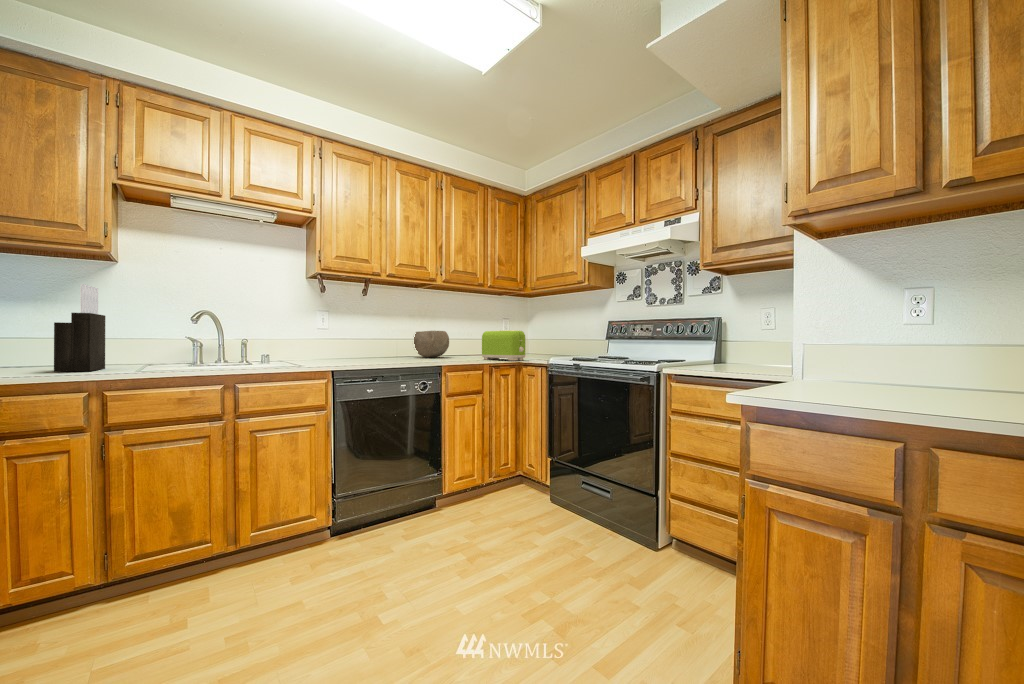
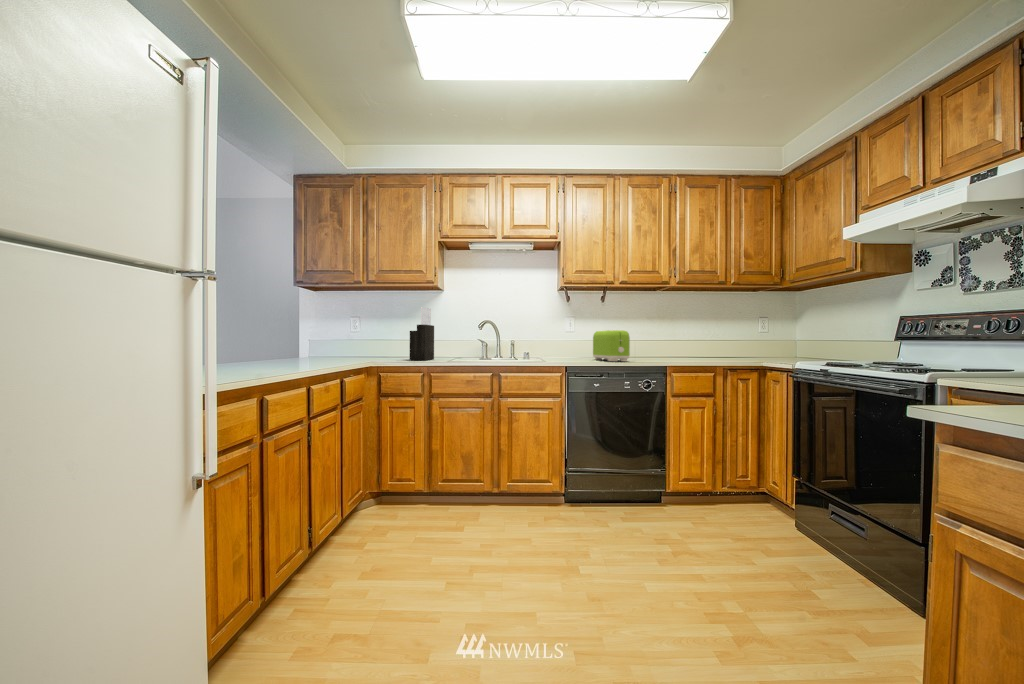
toaster: present [482,330,525,361] -> present [593,330,630,361]
bowl: present [414,331,449,358] -> none [653,332,690,358]

